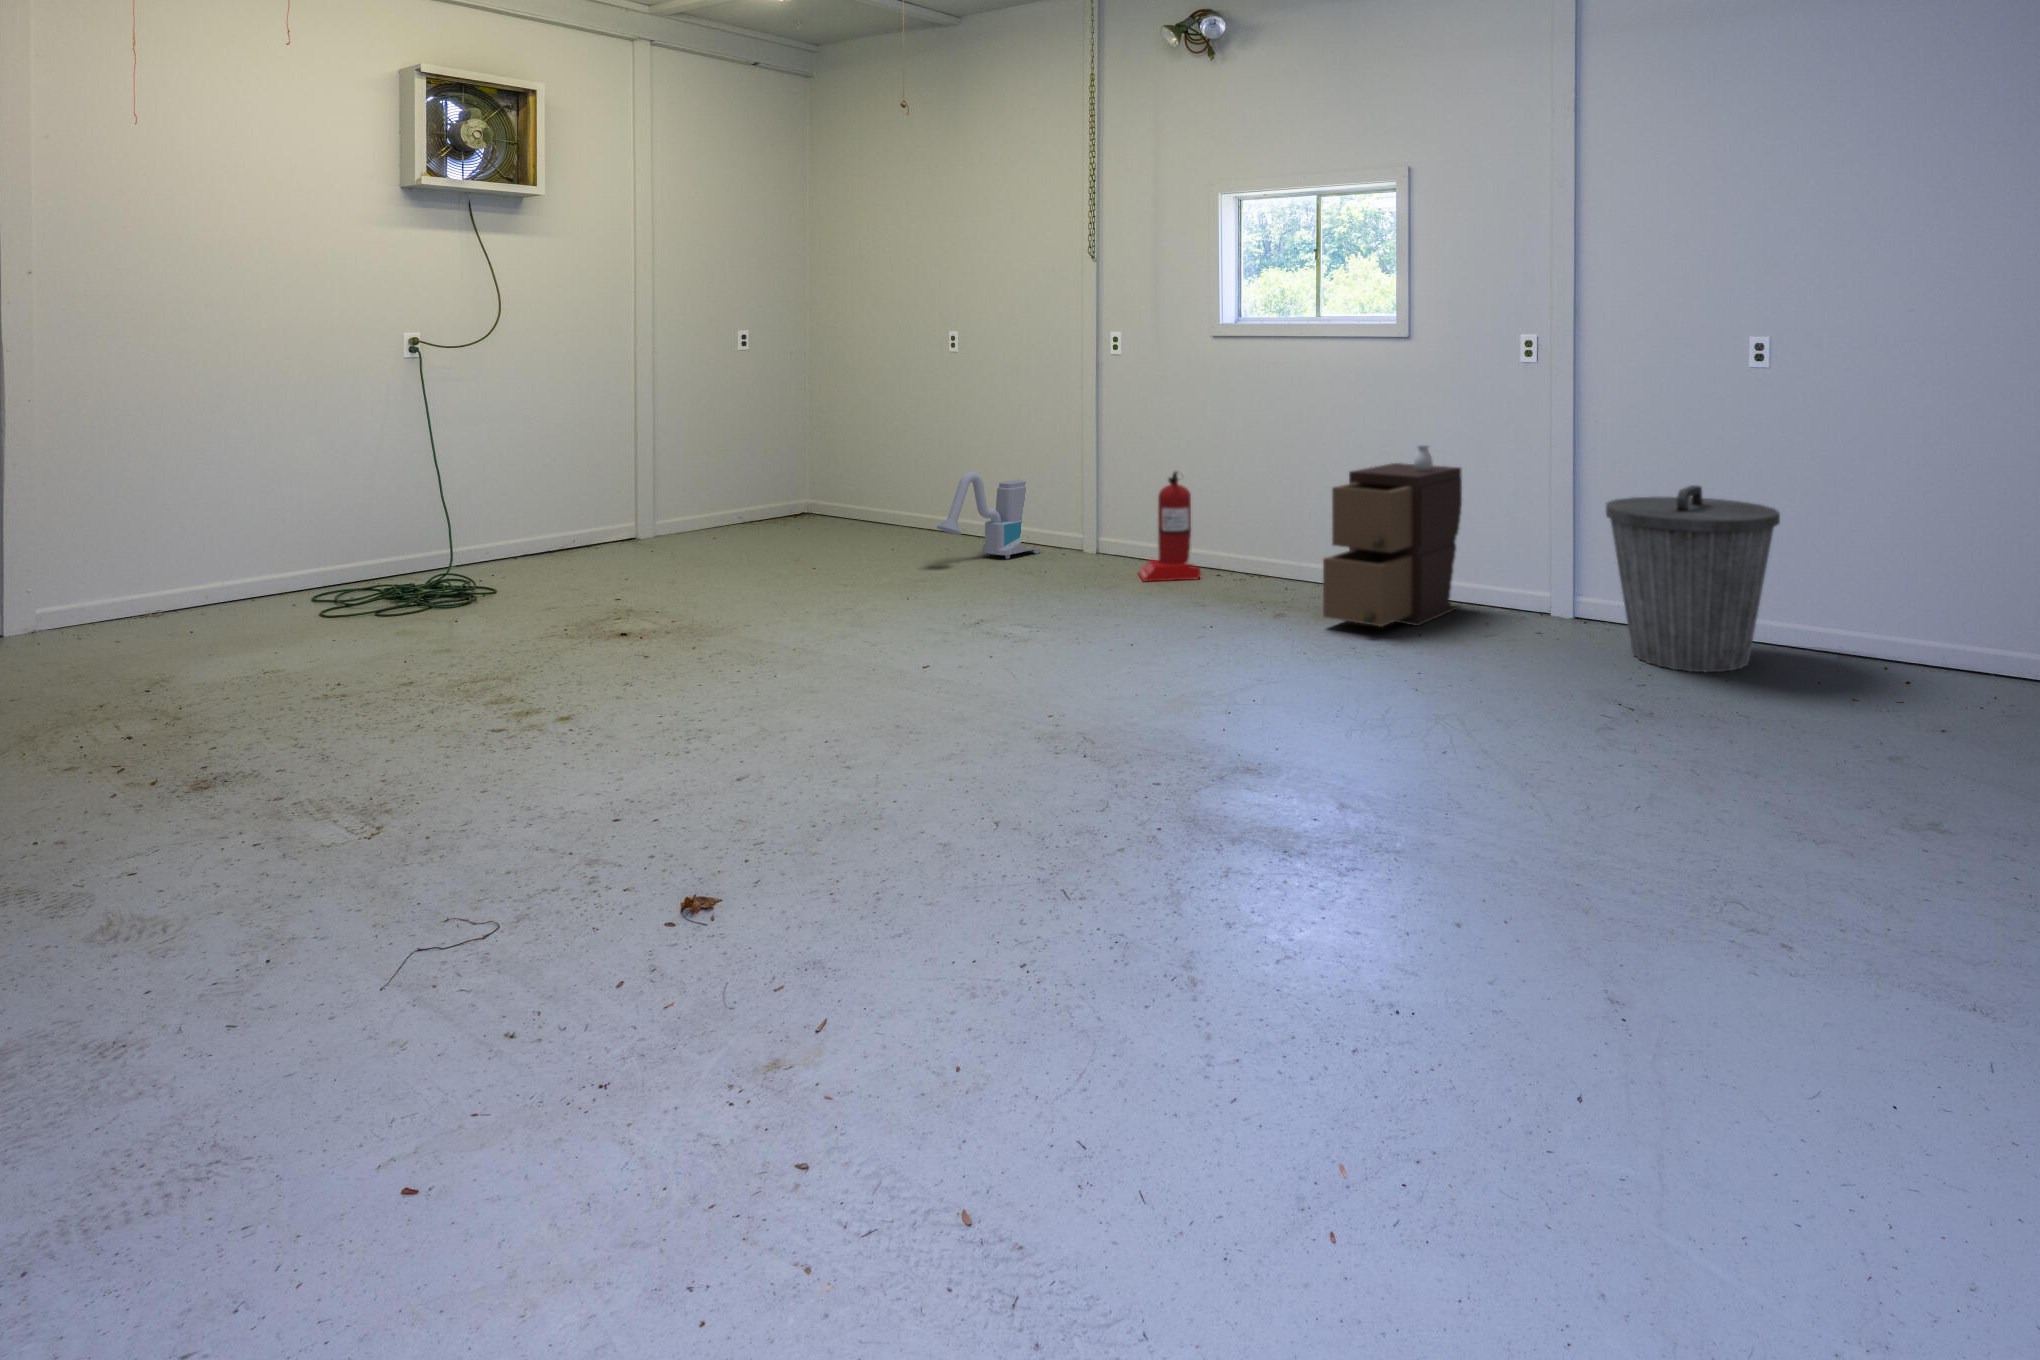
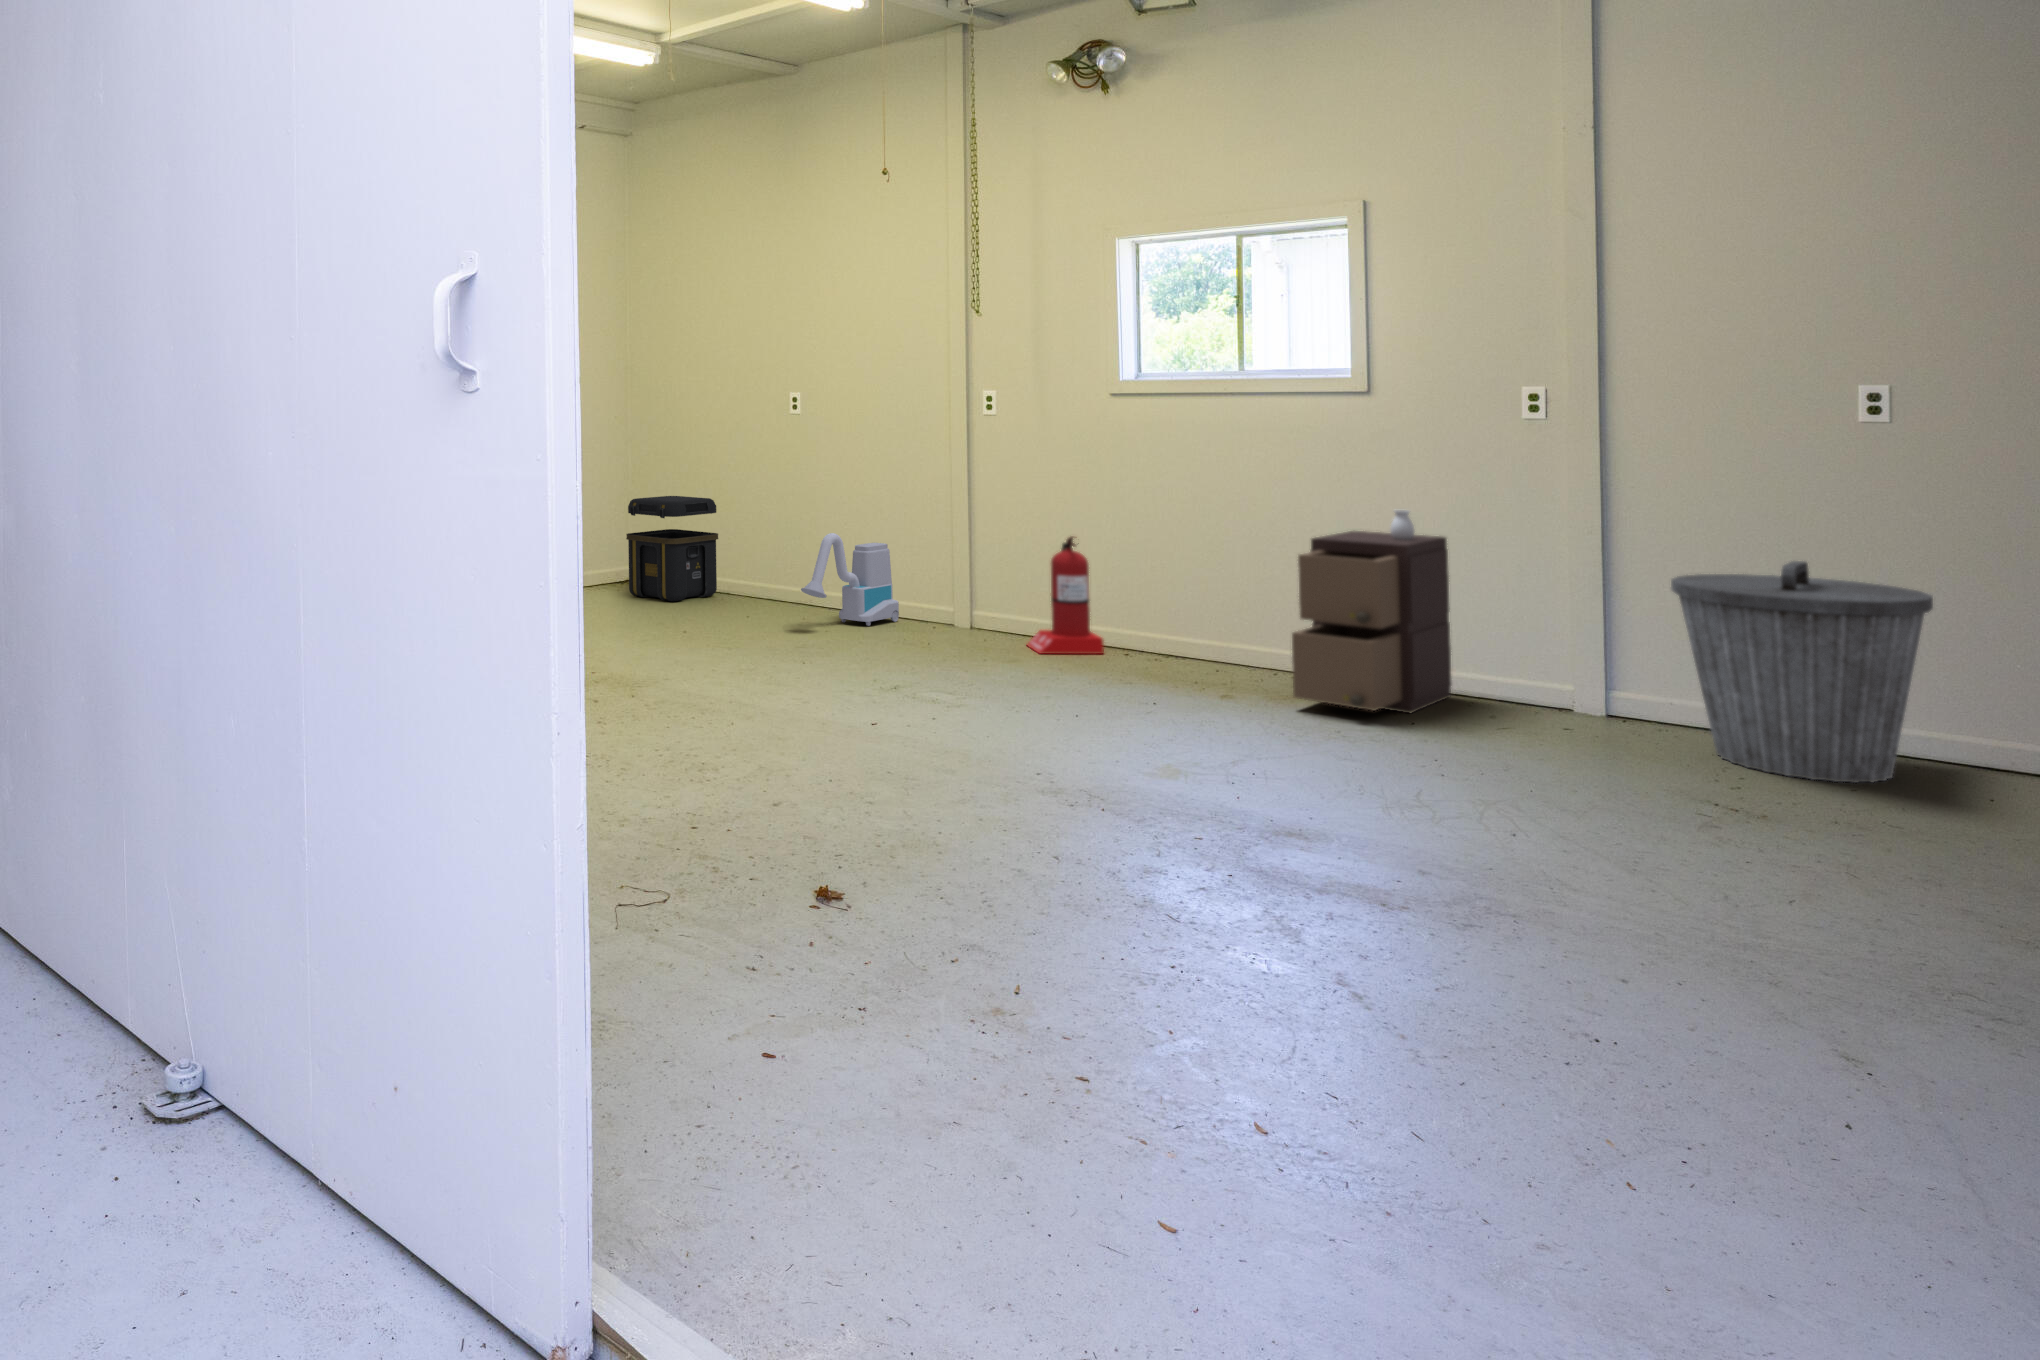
toolbox: none [796,437,890,540] -> present [626,496,718,602]

